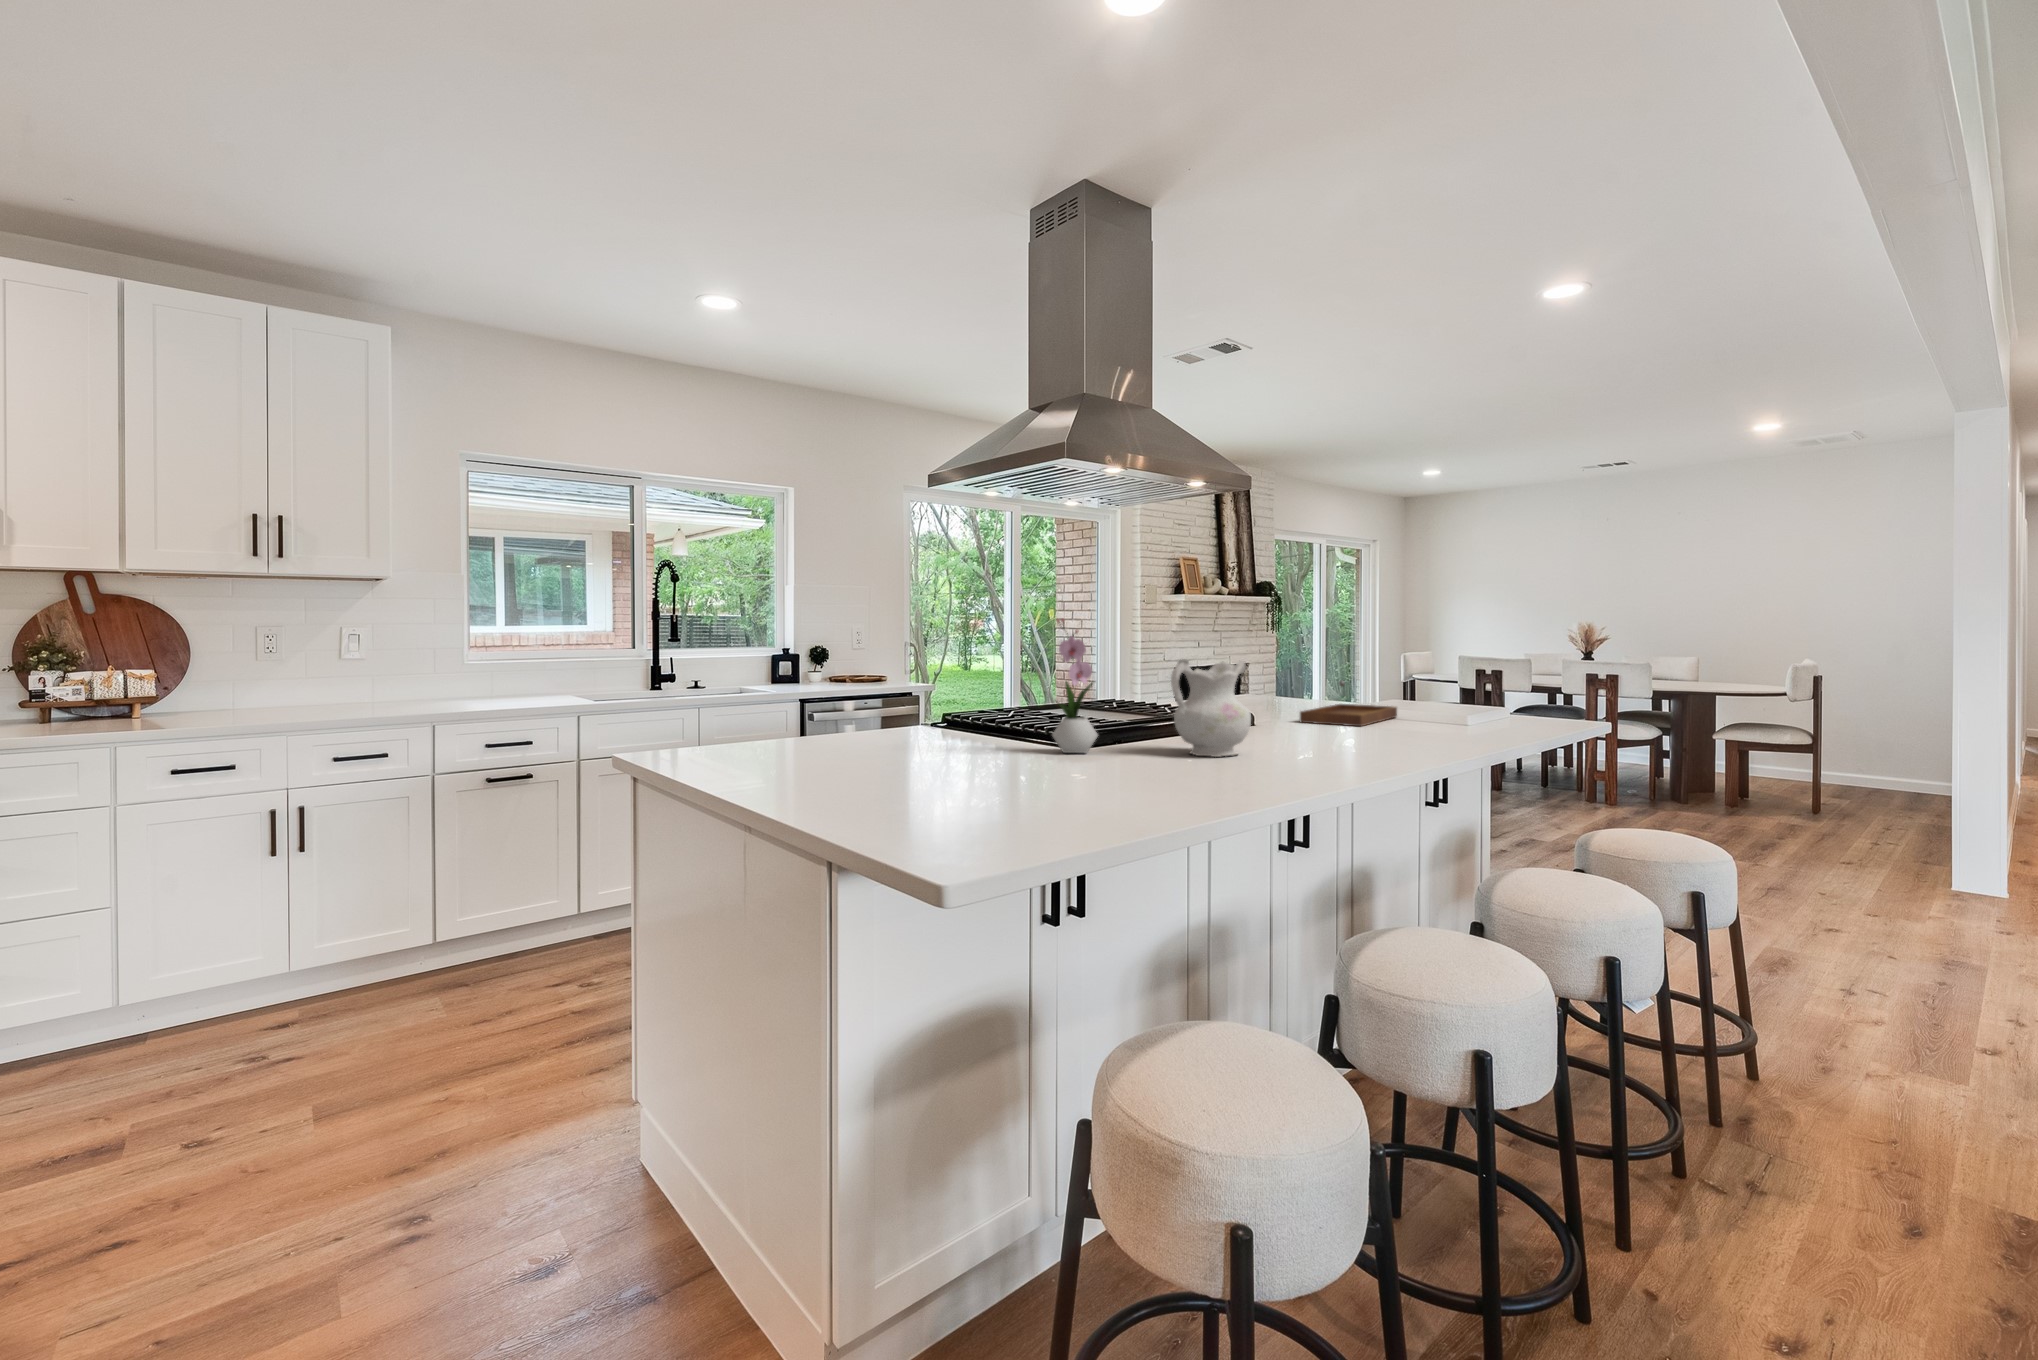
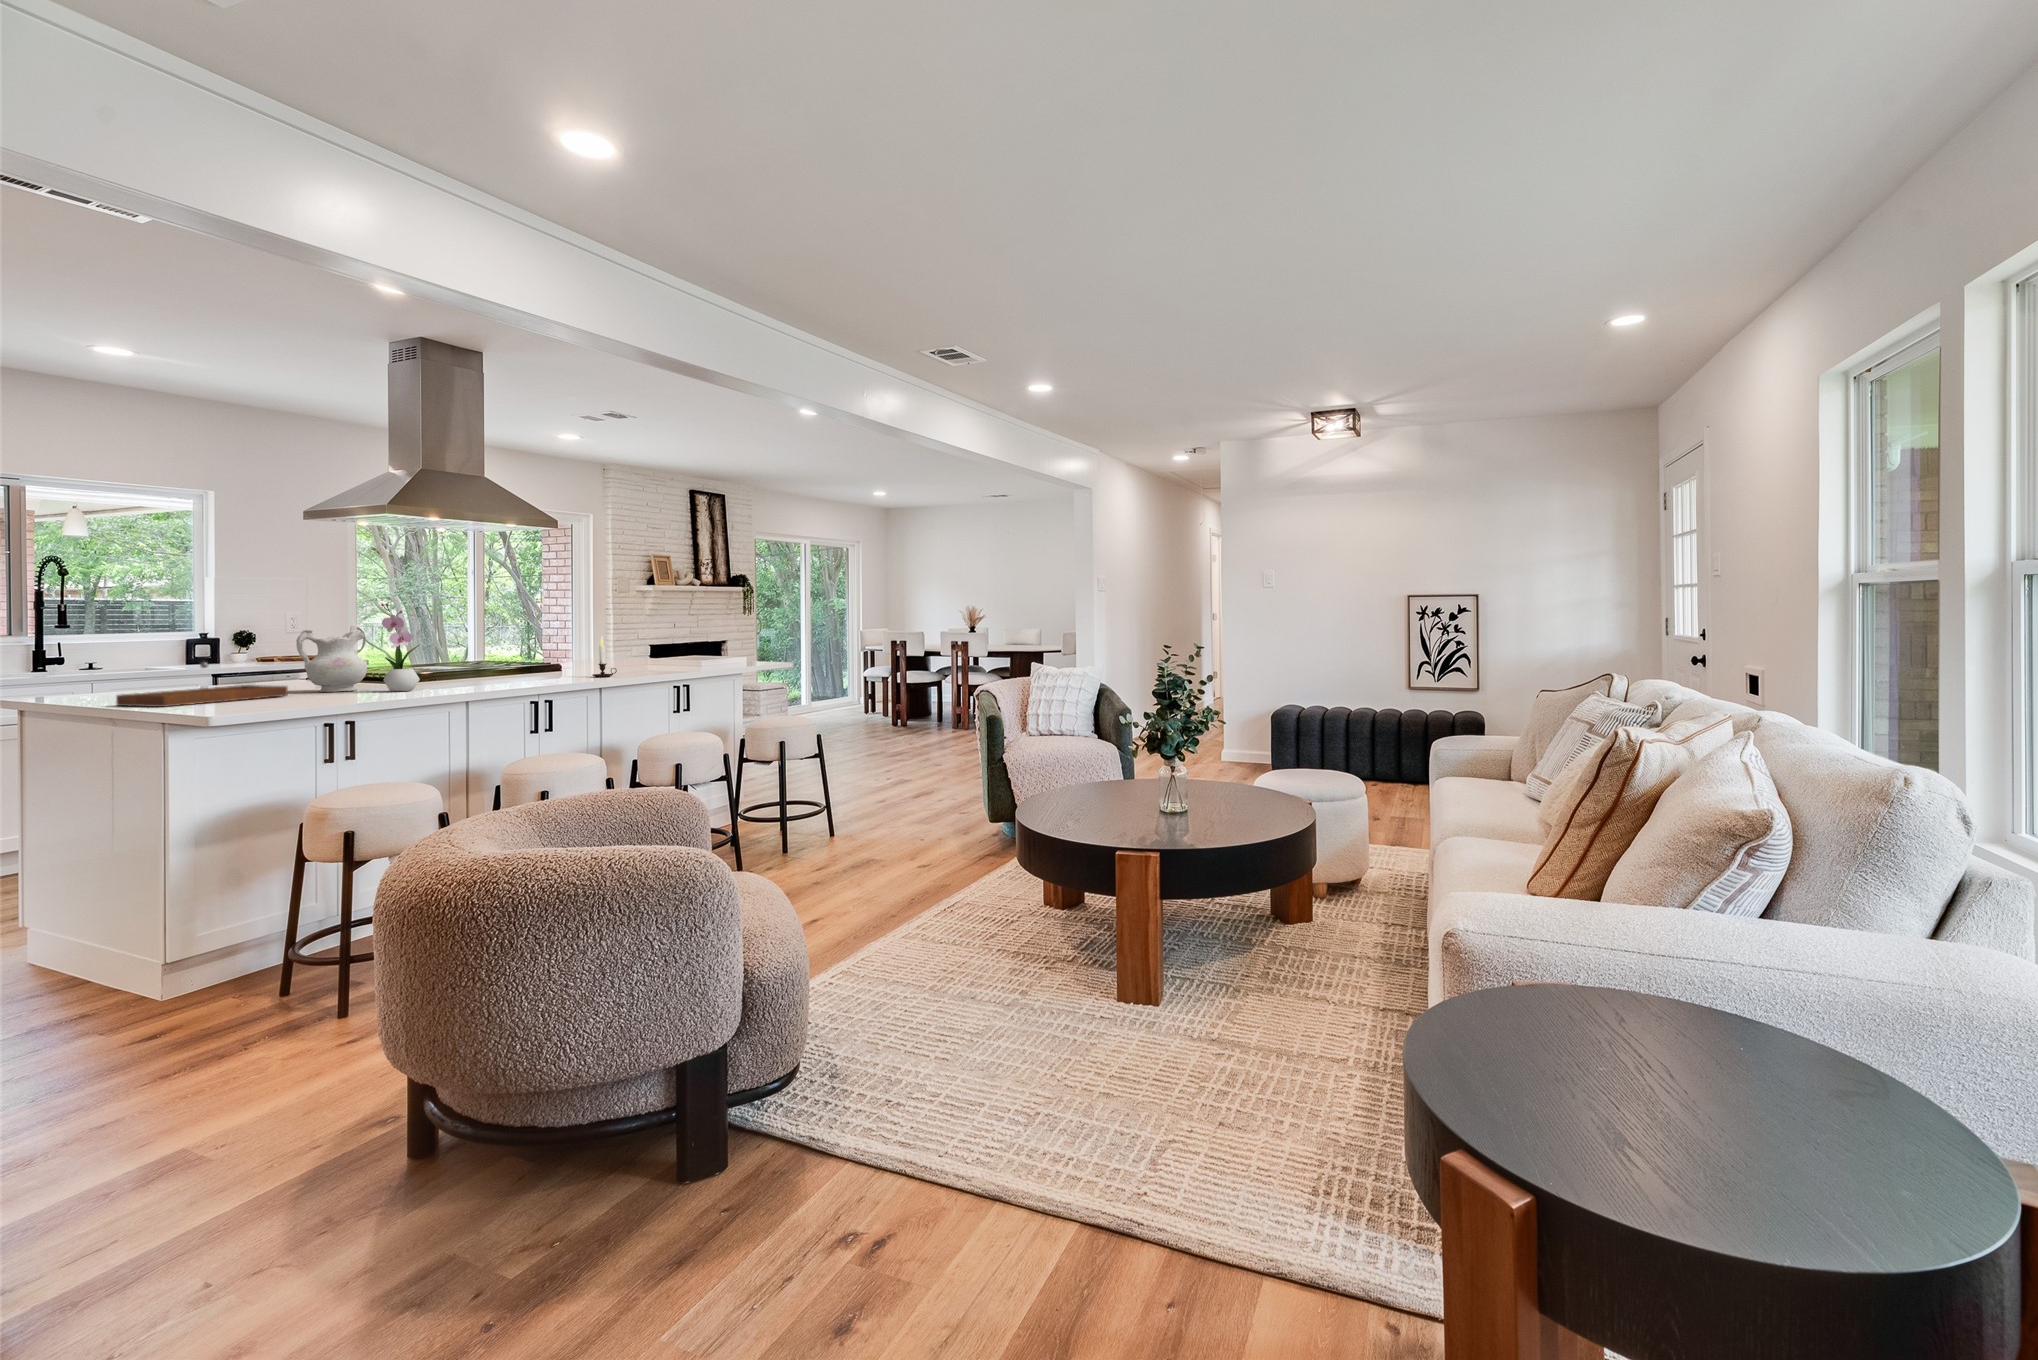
ceramic pitcher: present [1171,659,1251,757] -> present [296,630,367,692]
candle: none [1269,667,1300,731] -> present [592,636,617,677]
tray: present [1300,681,1397,726] -> present [116,662,288,707]

